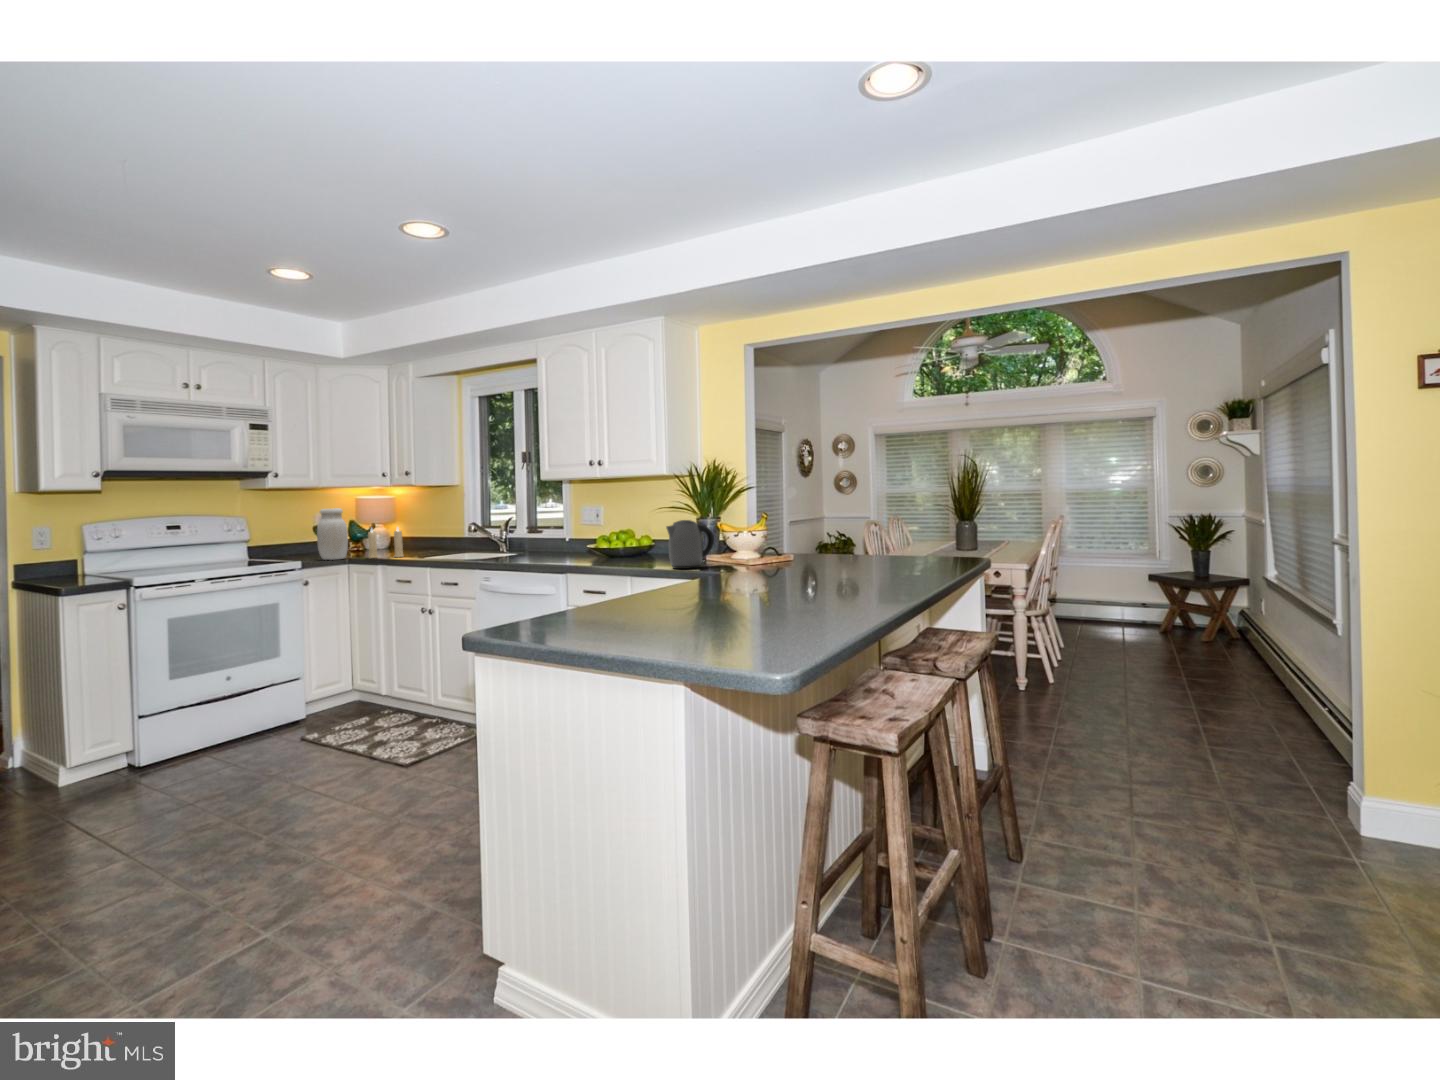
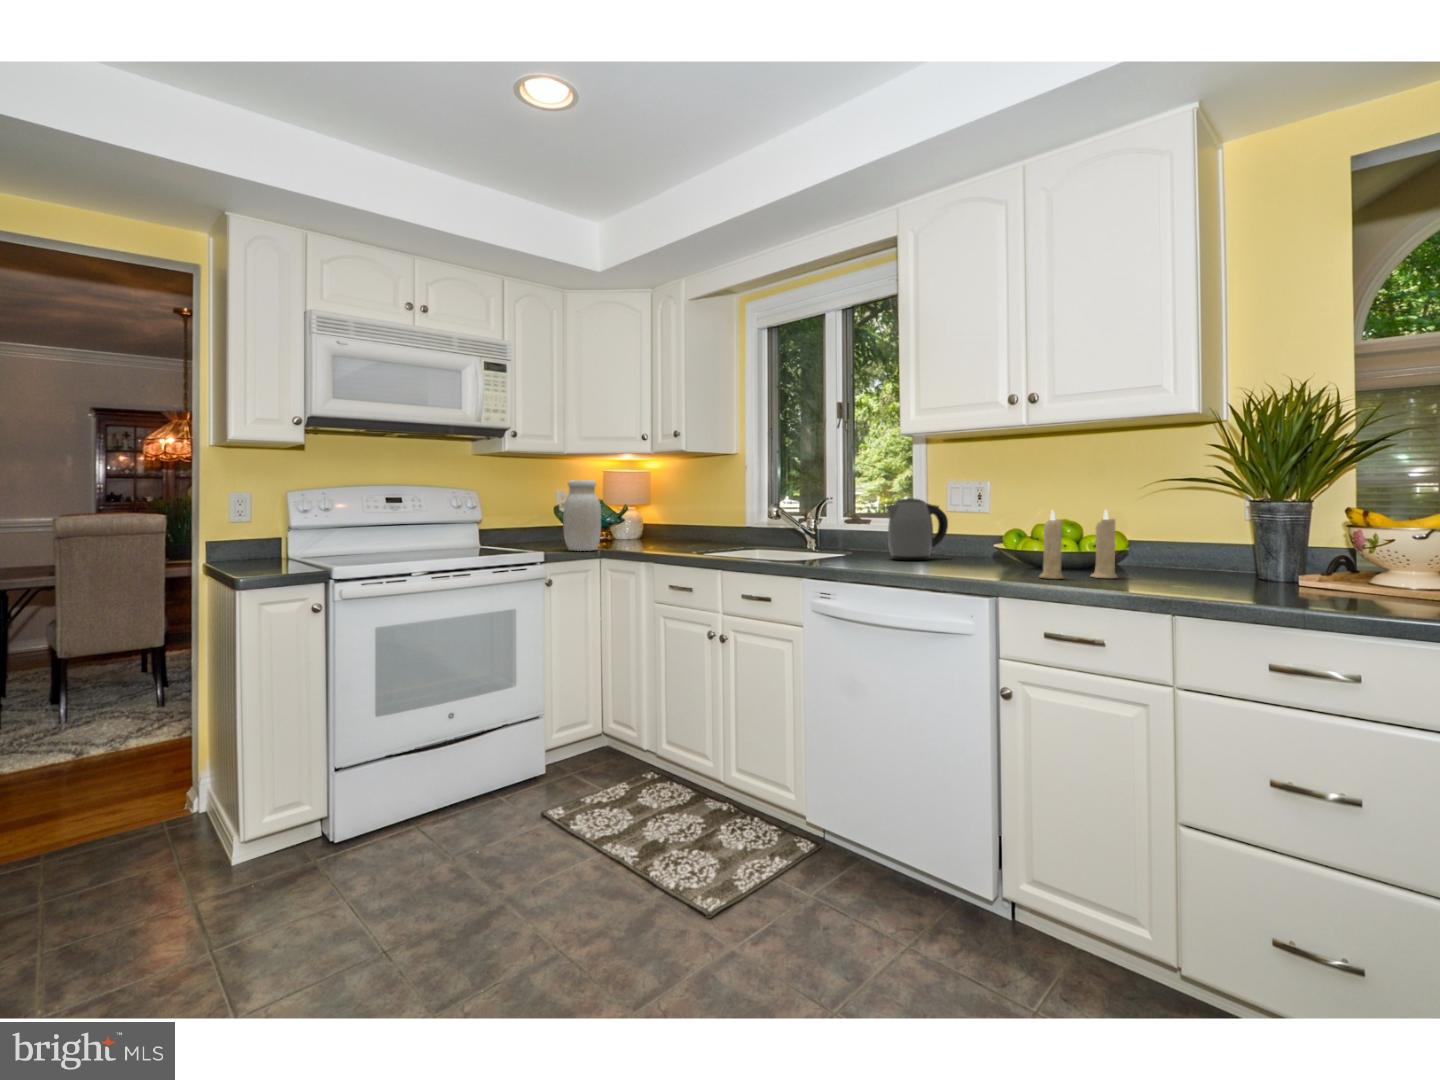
kettle: present [666,520,714,569] -> present [886,498,948,560]
candle: present [368,528,404,558] -> present [1040,510,1117,579]

